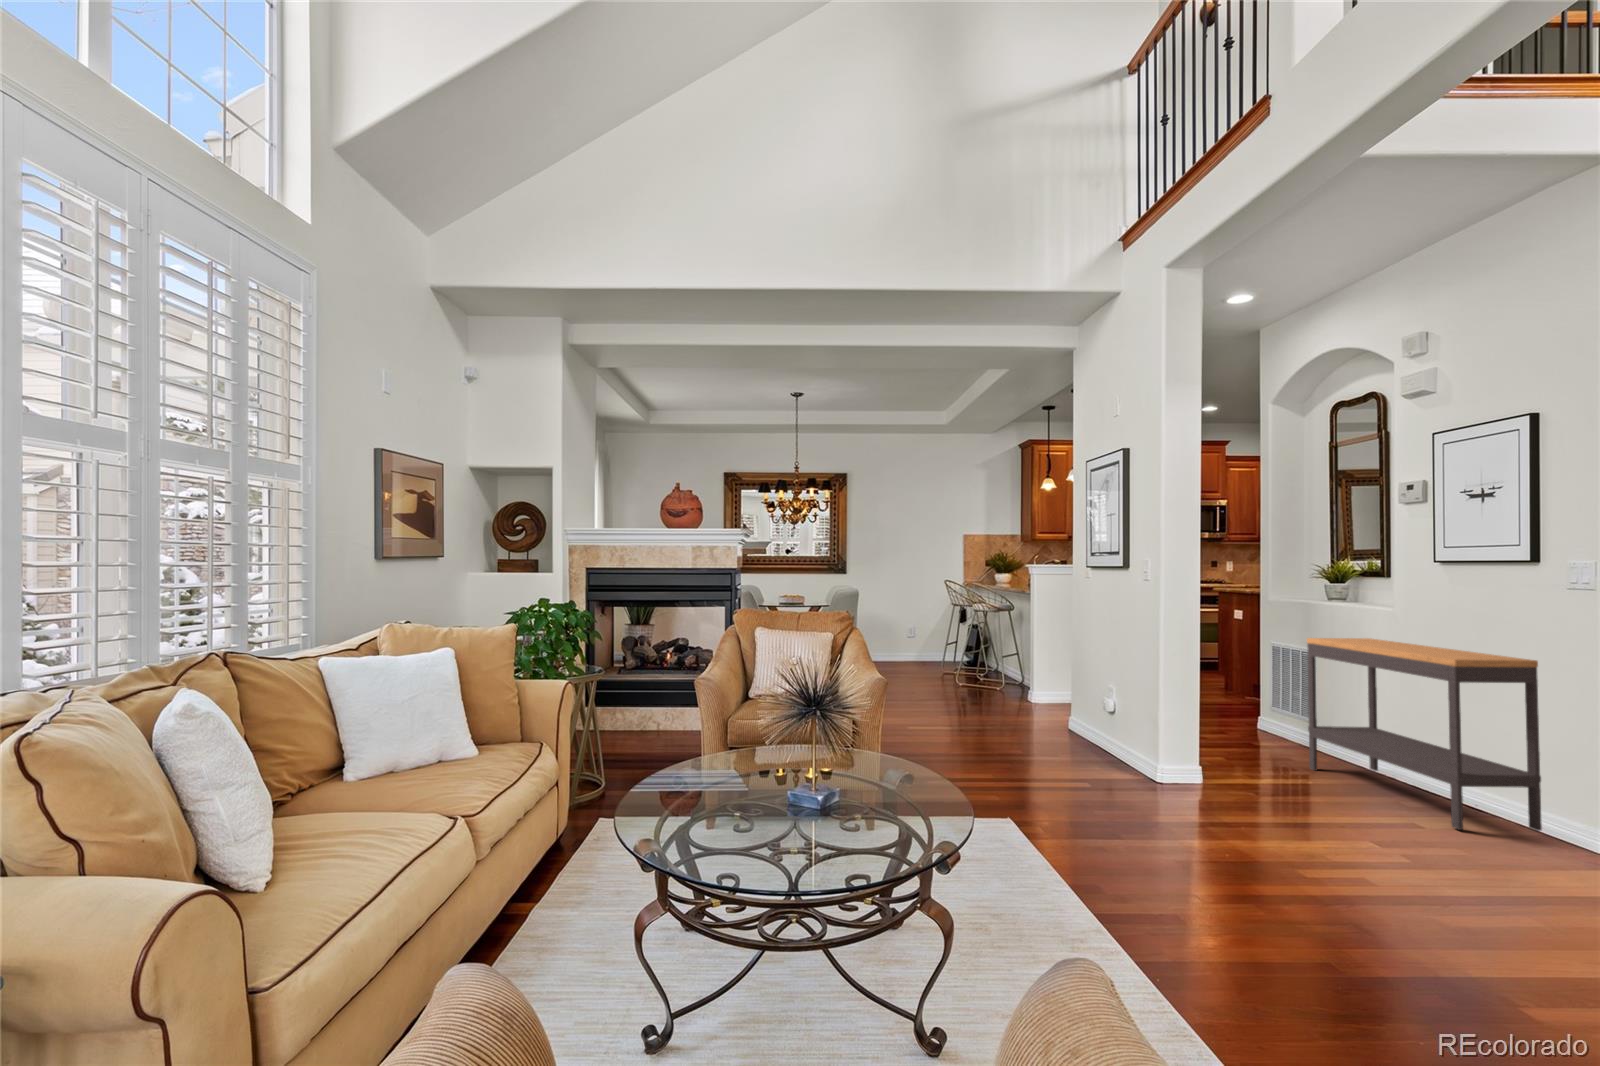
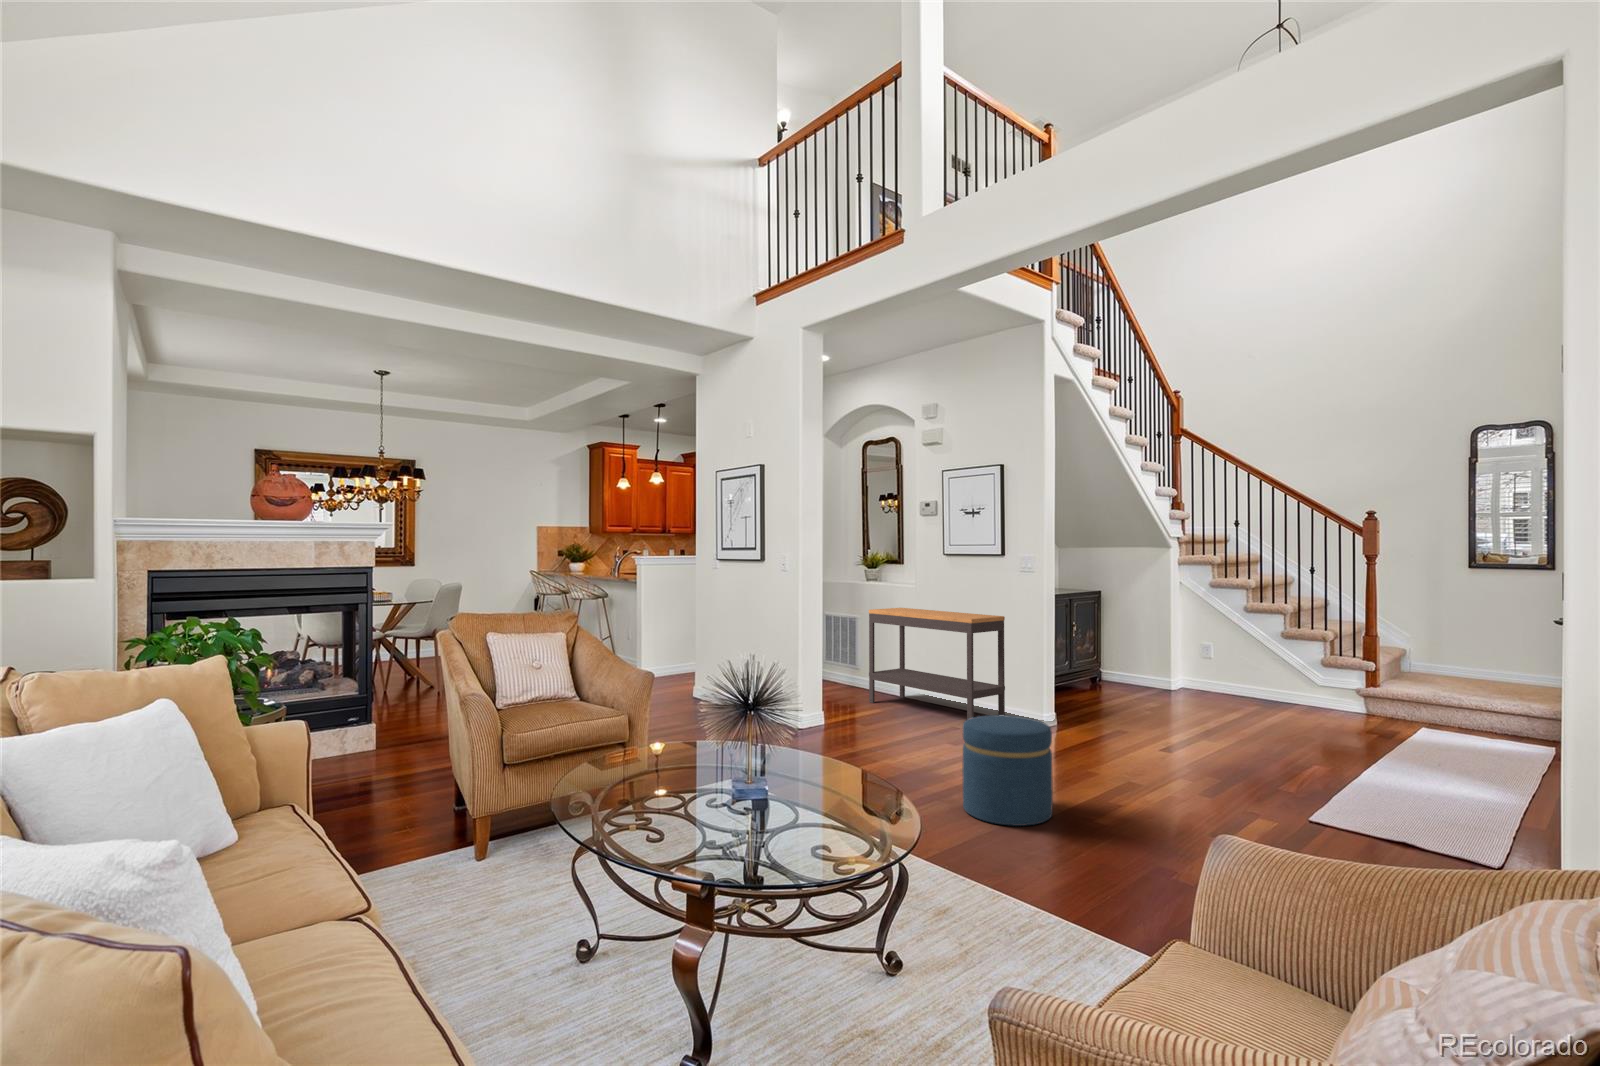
ottoman: none [1306,805,1483,1002] -> present [962,715,1053,826]

